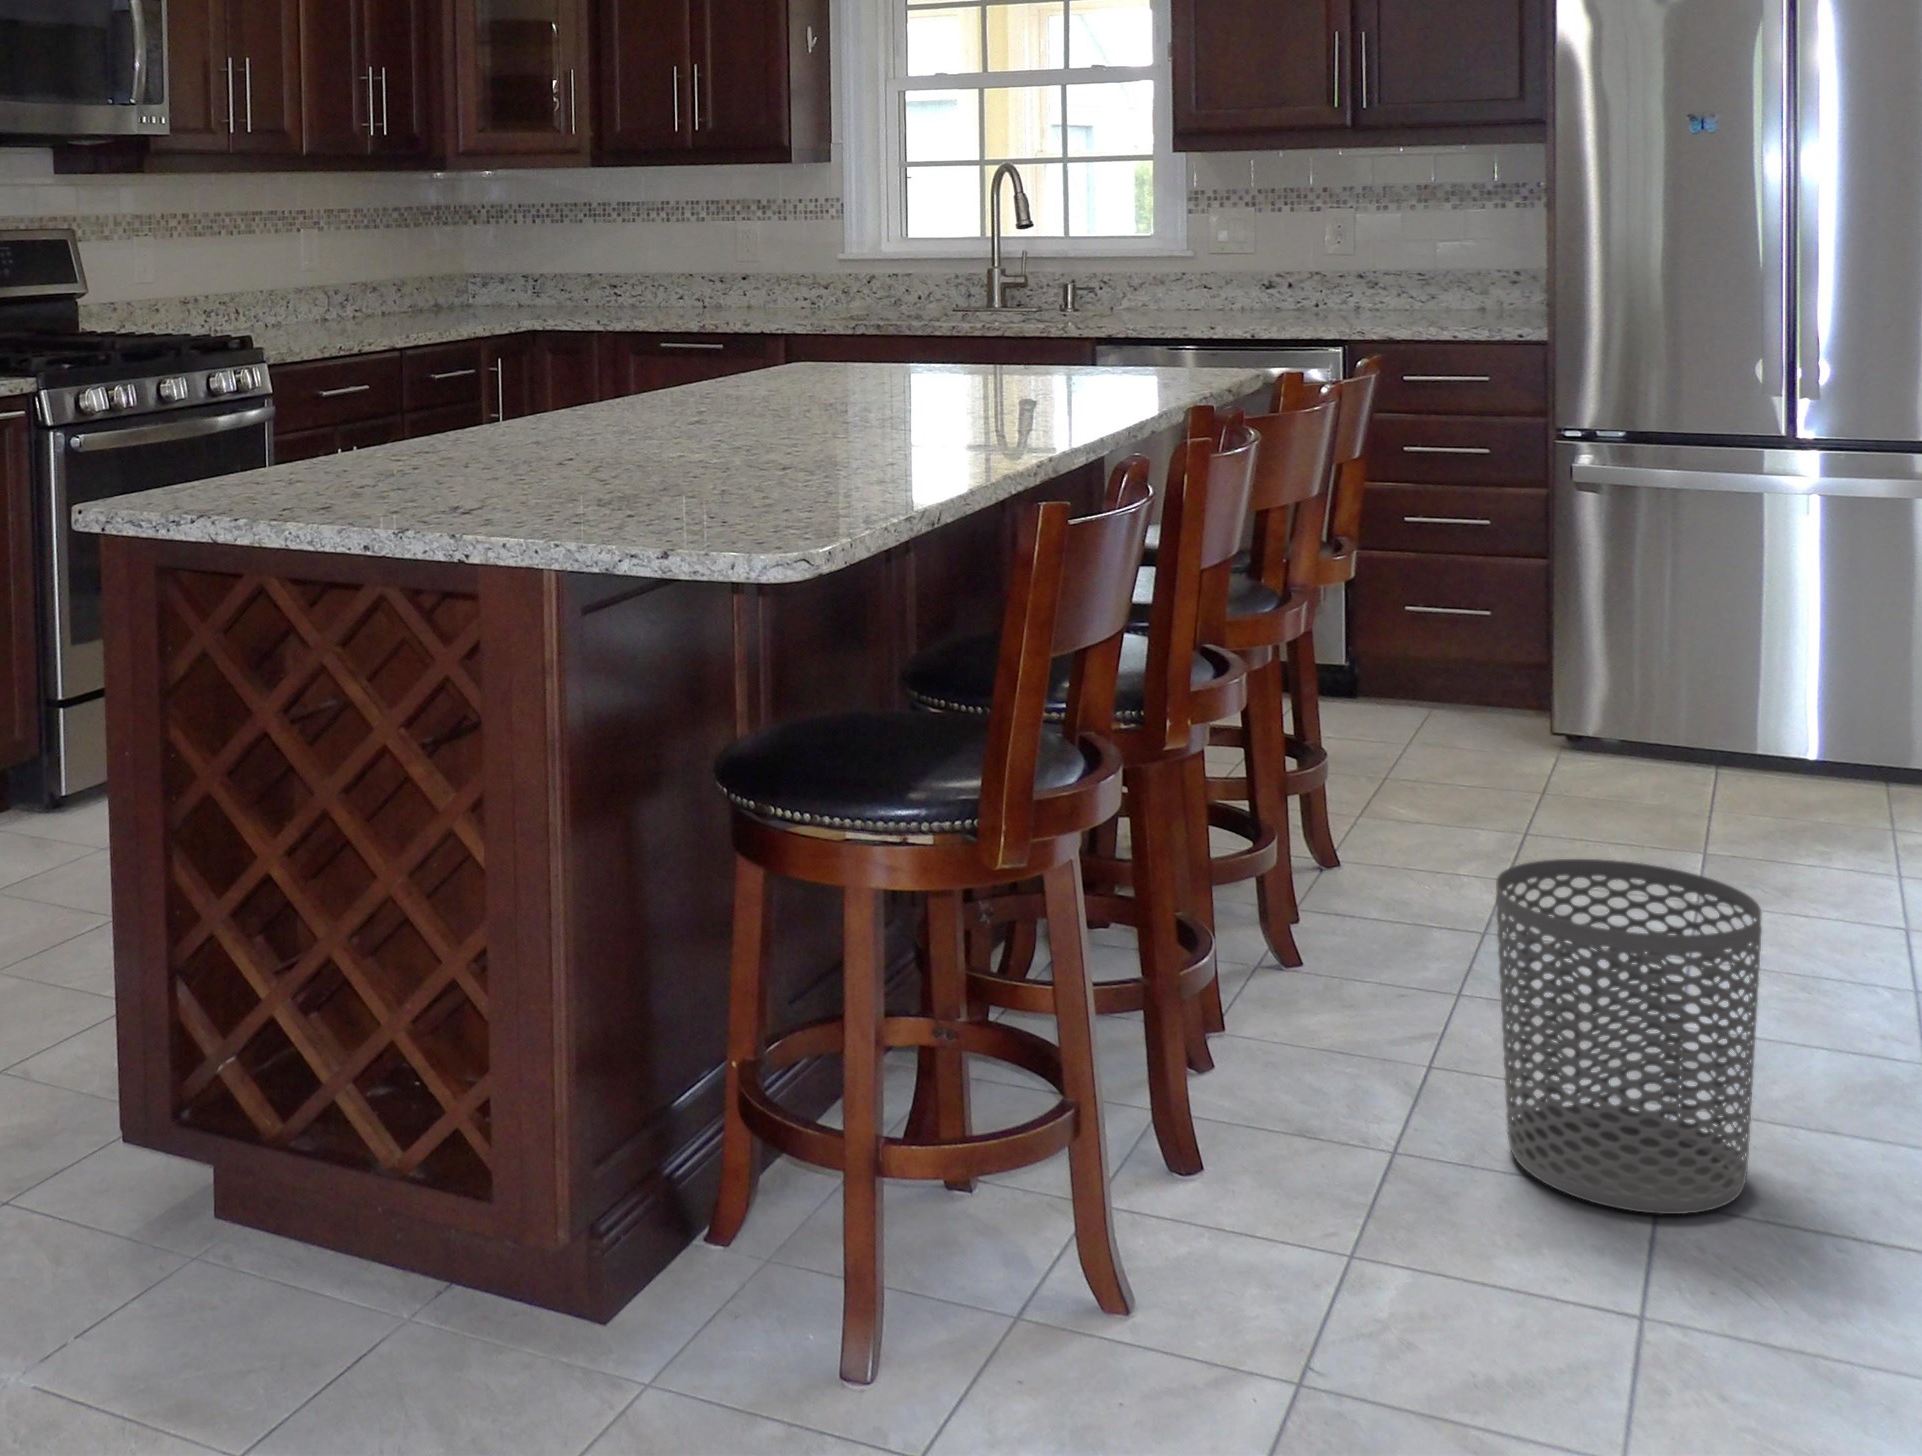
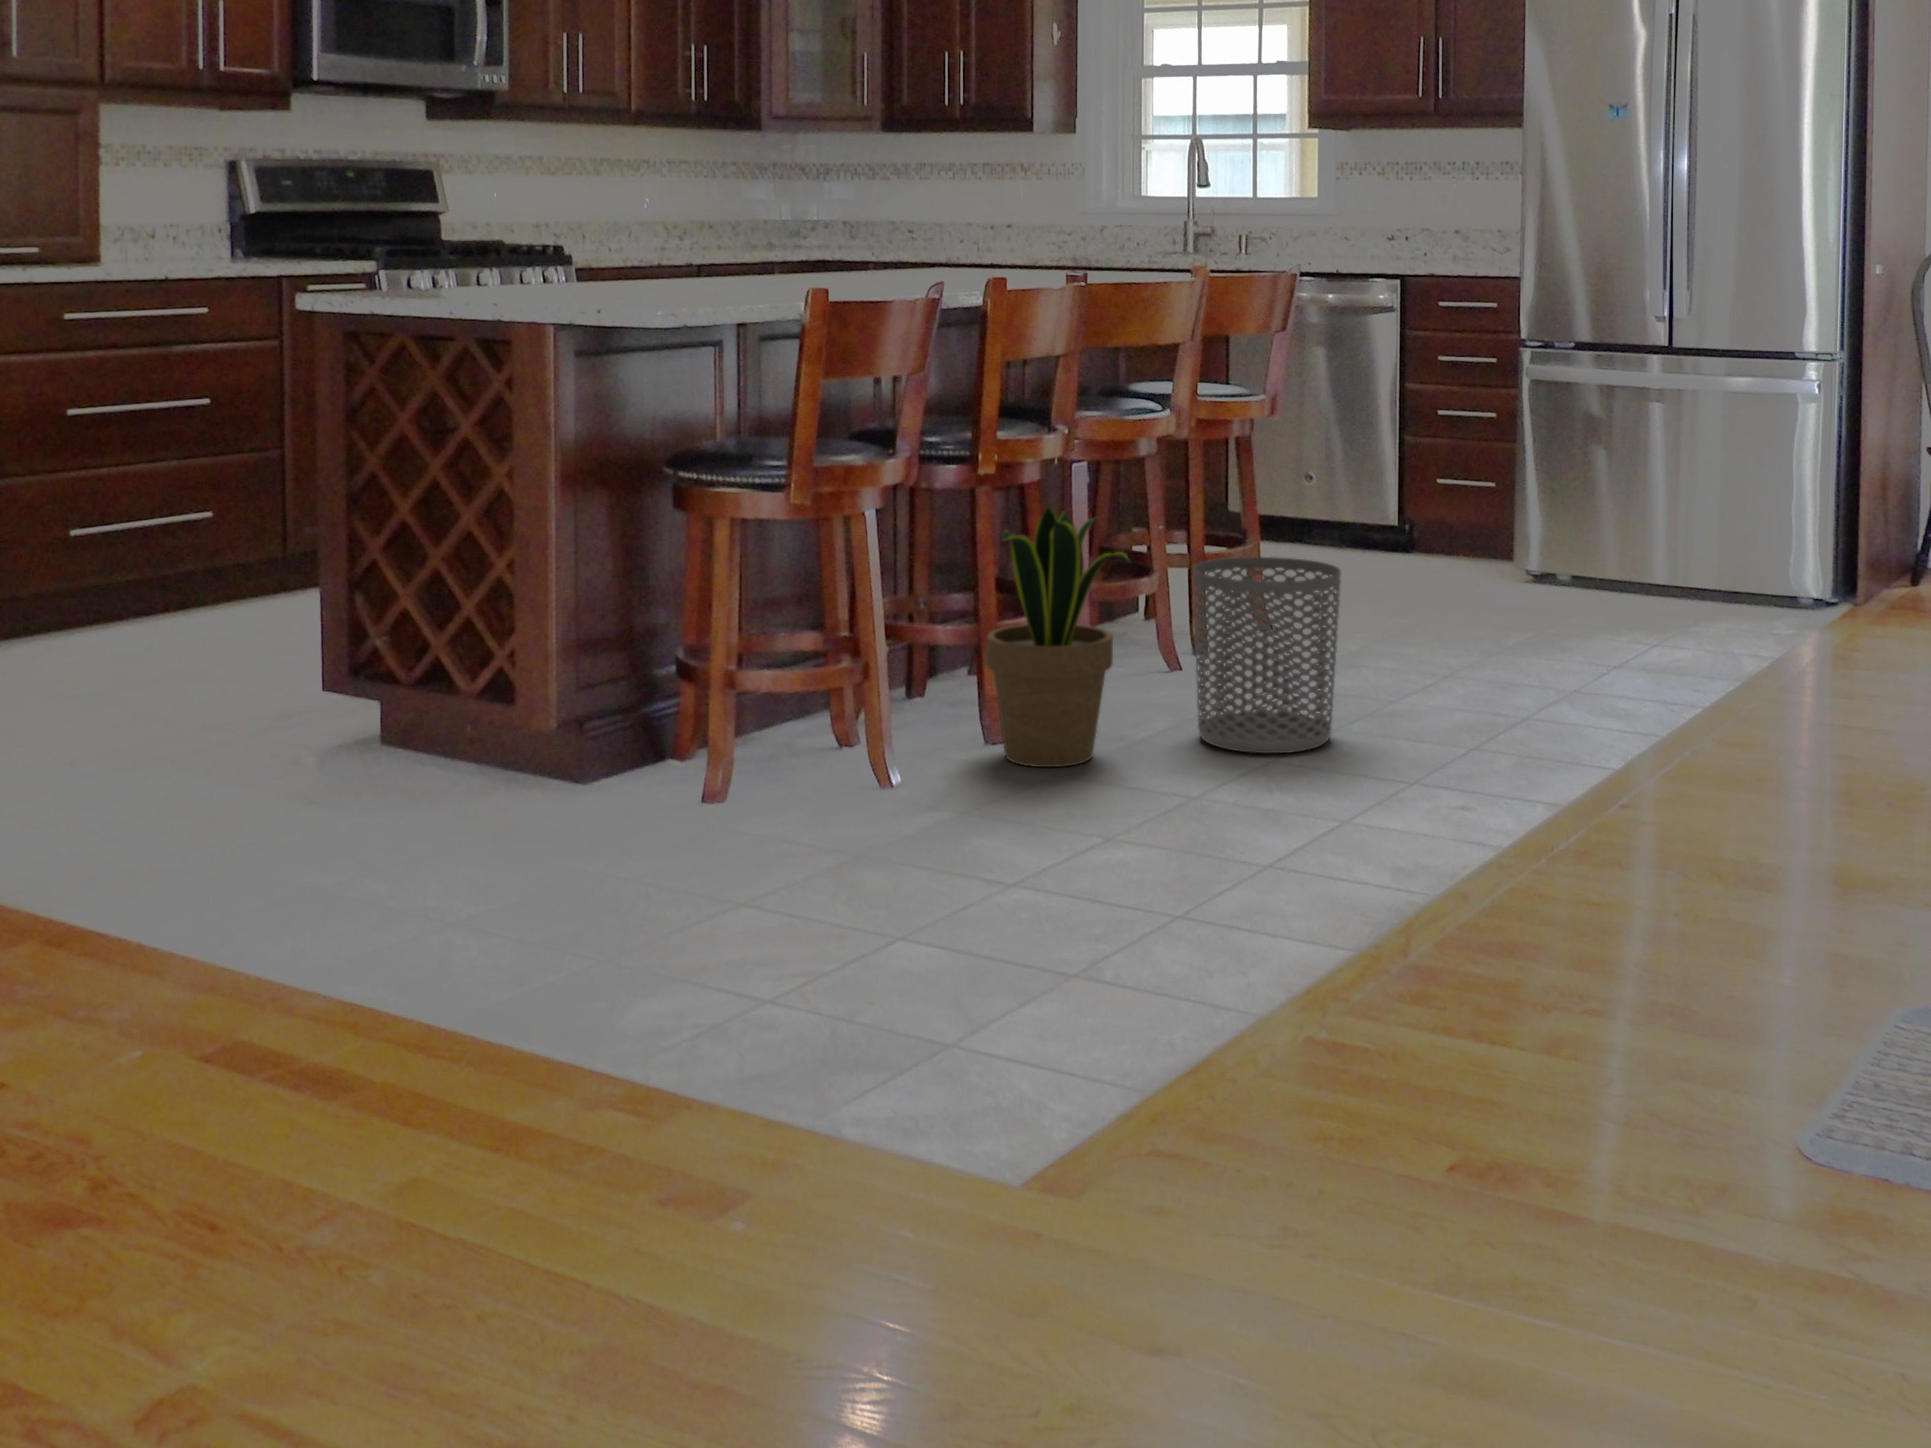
potted plant: none [1215,818,1472,1268] -> present [986,507,1130,767]

